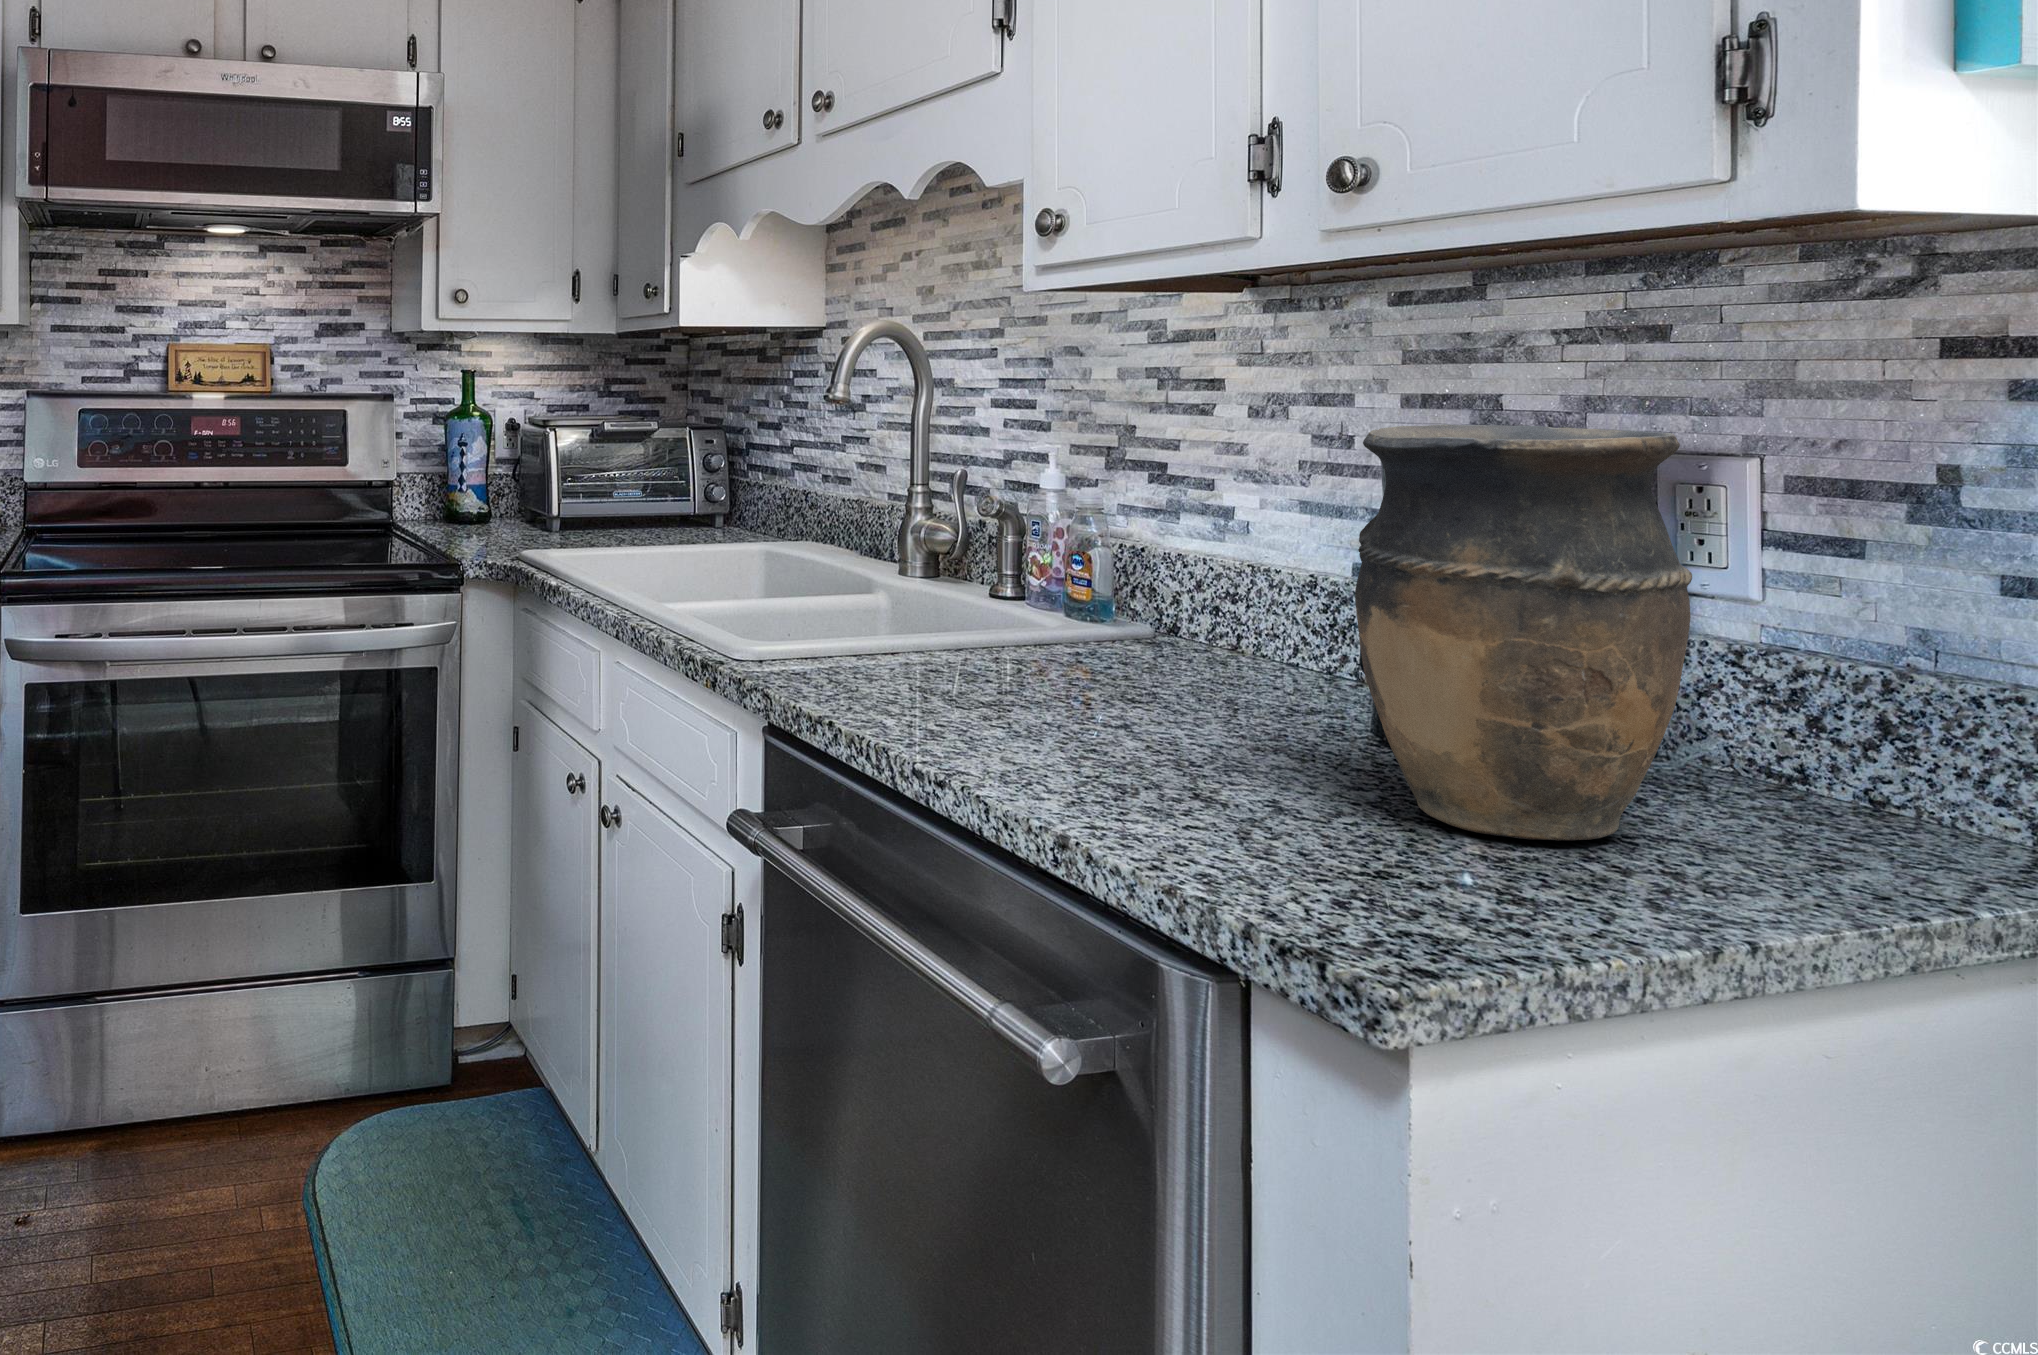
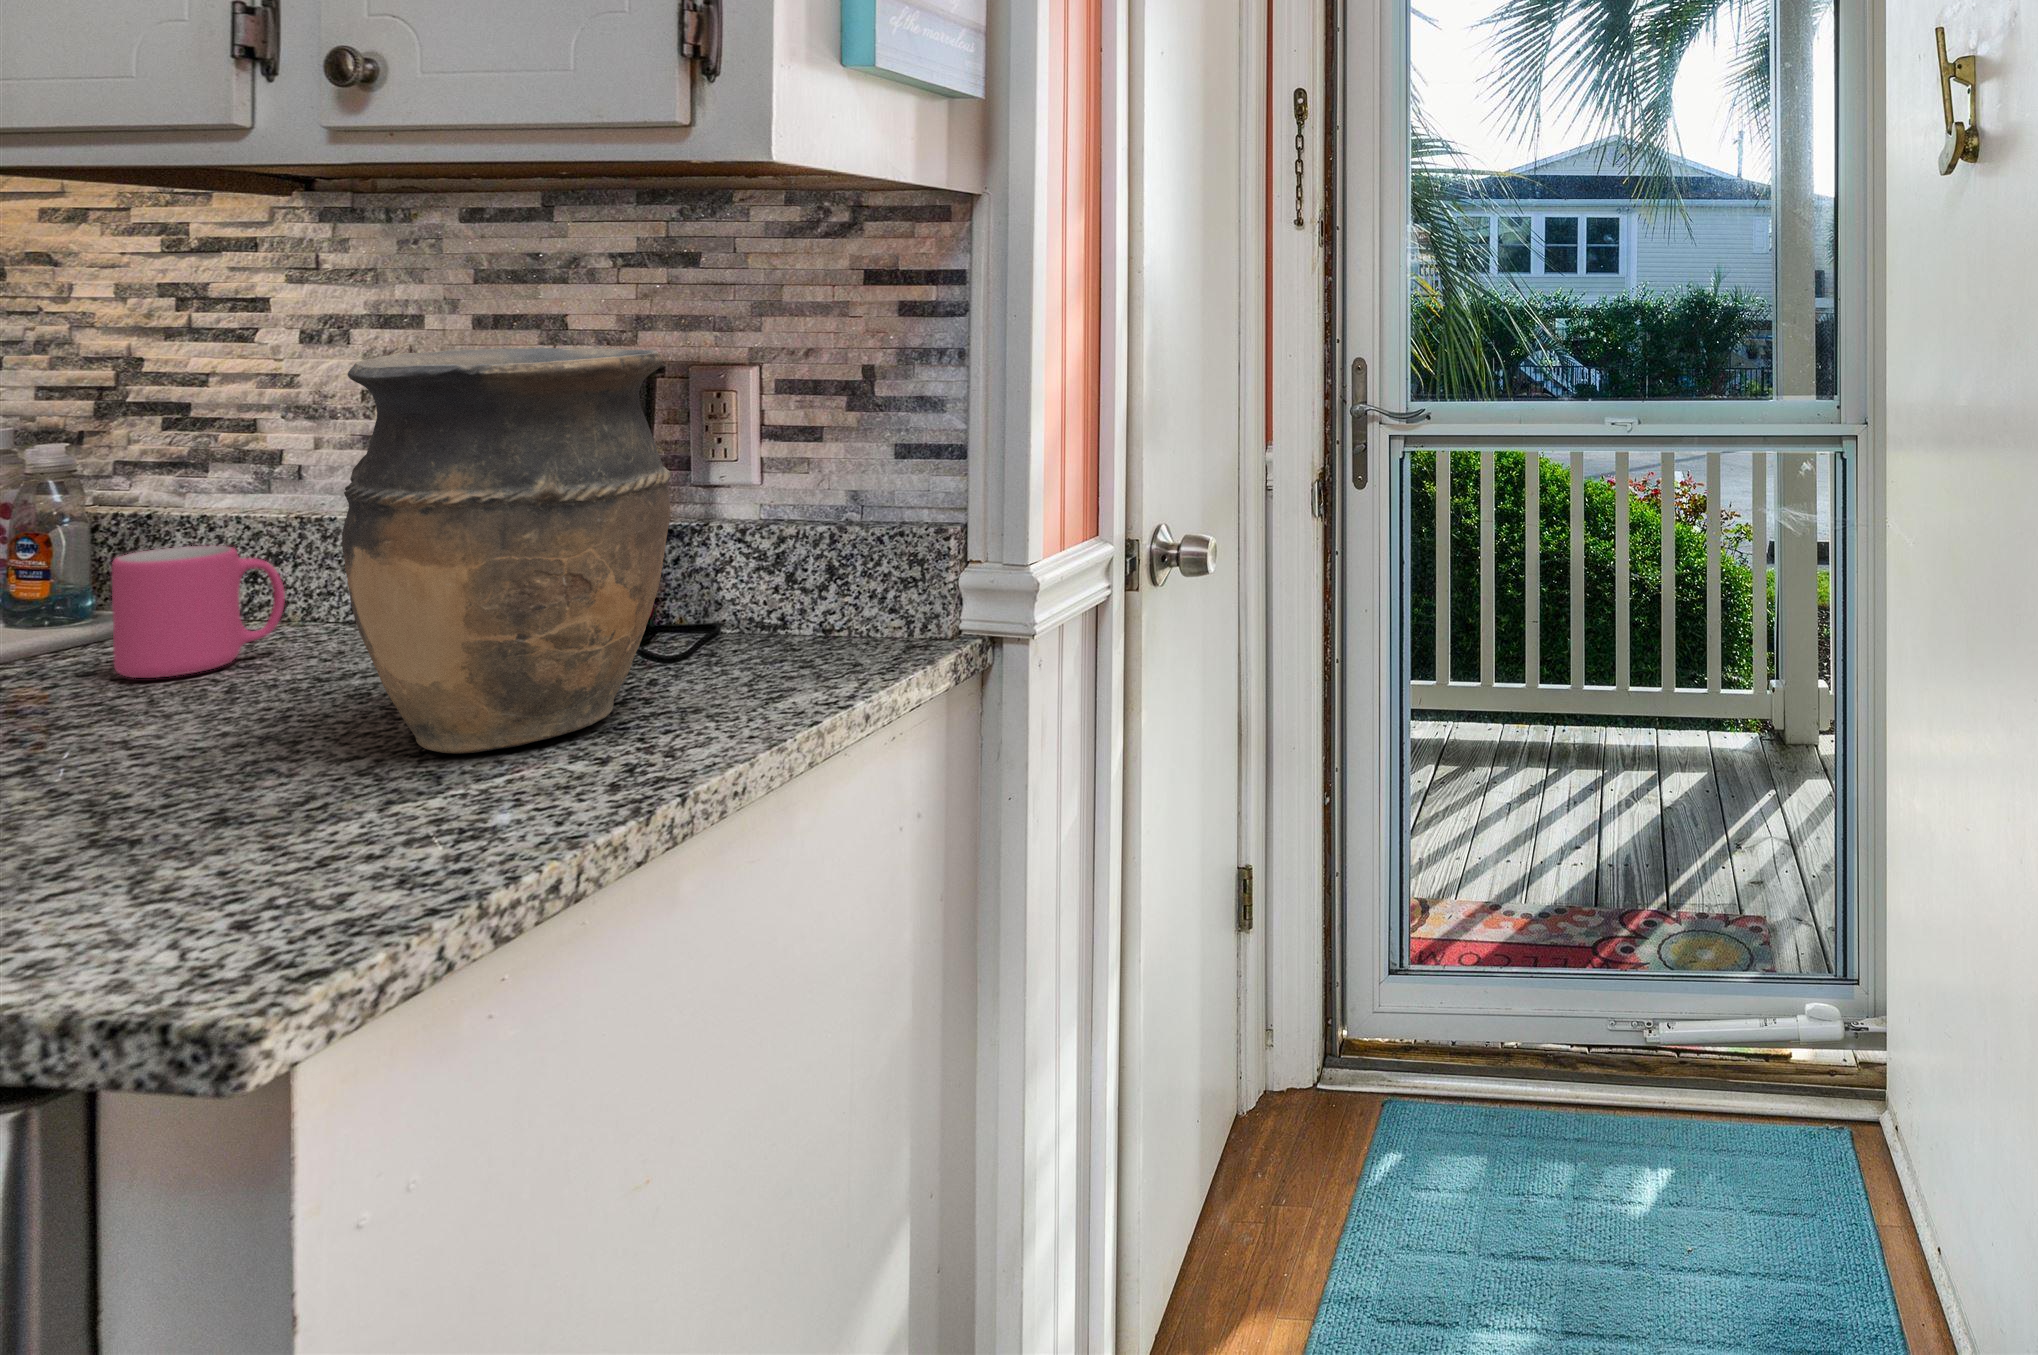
mug: none [1141,582,1258,692] -> present [112,546,285,678]

